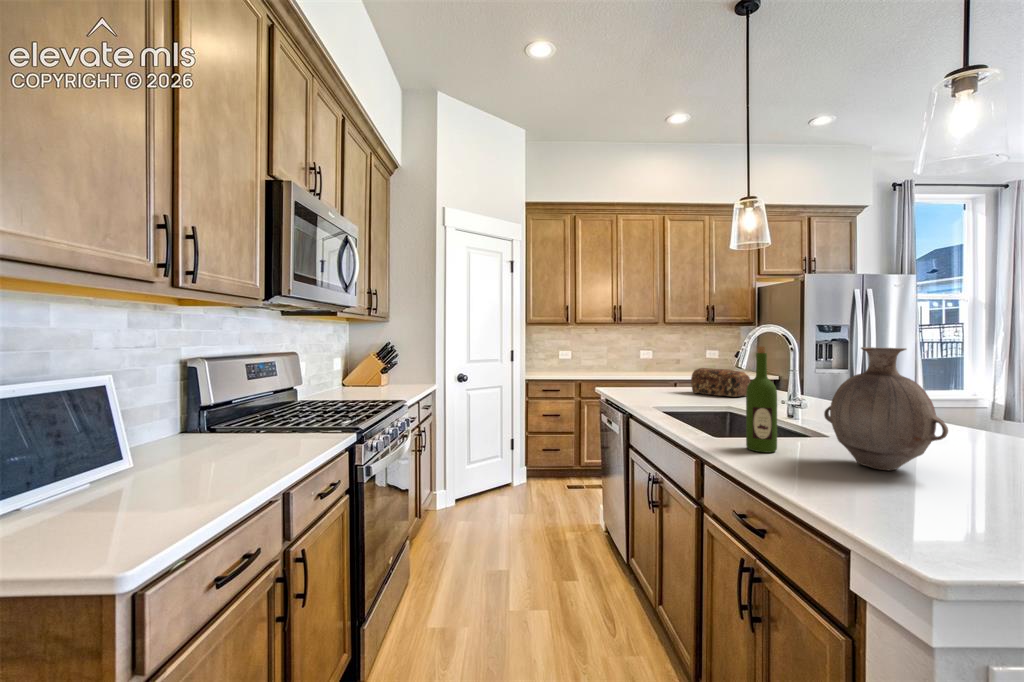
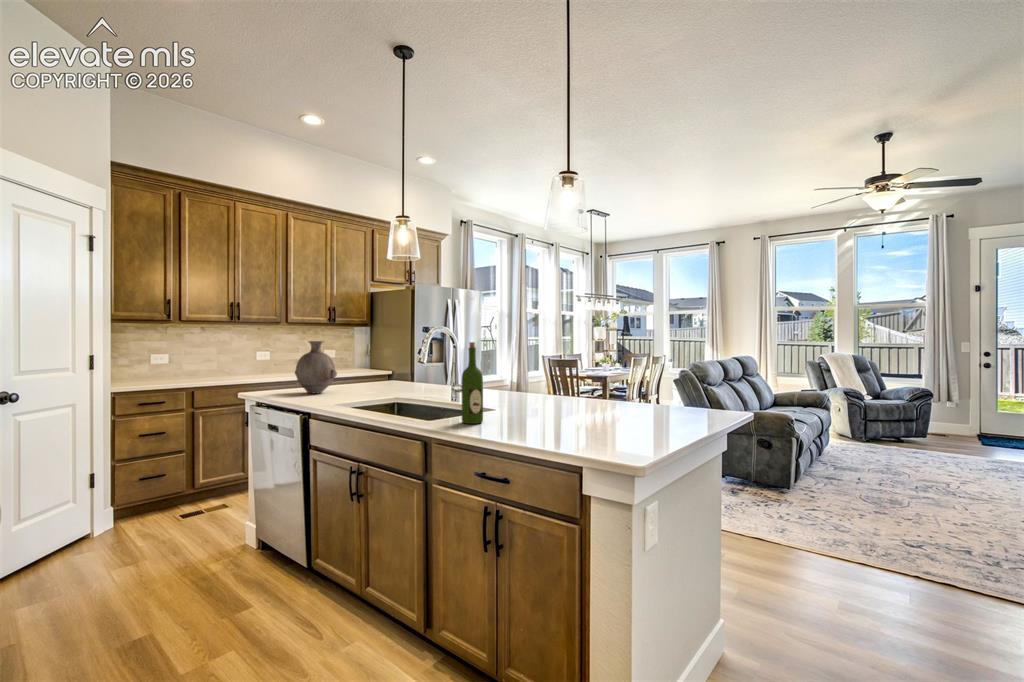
vase: present [824,347,948,470] -> present [295,341,337,394]
bread loaf: present [691,368,751,397] -> none [351,365,402,389]

